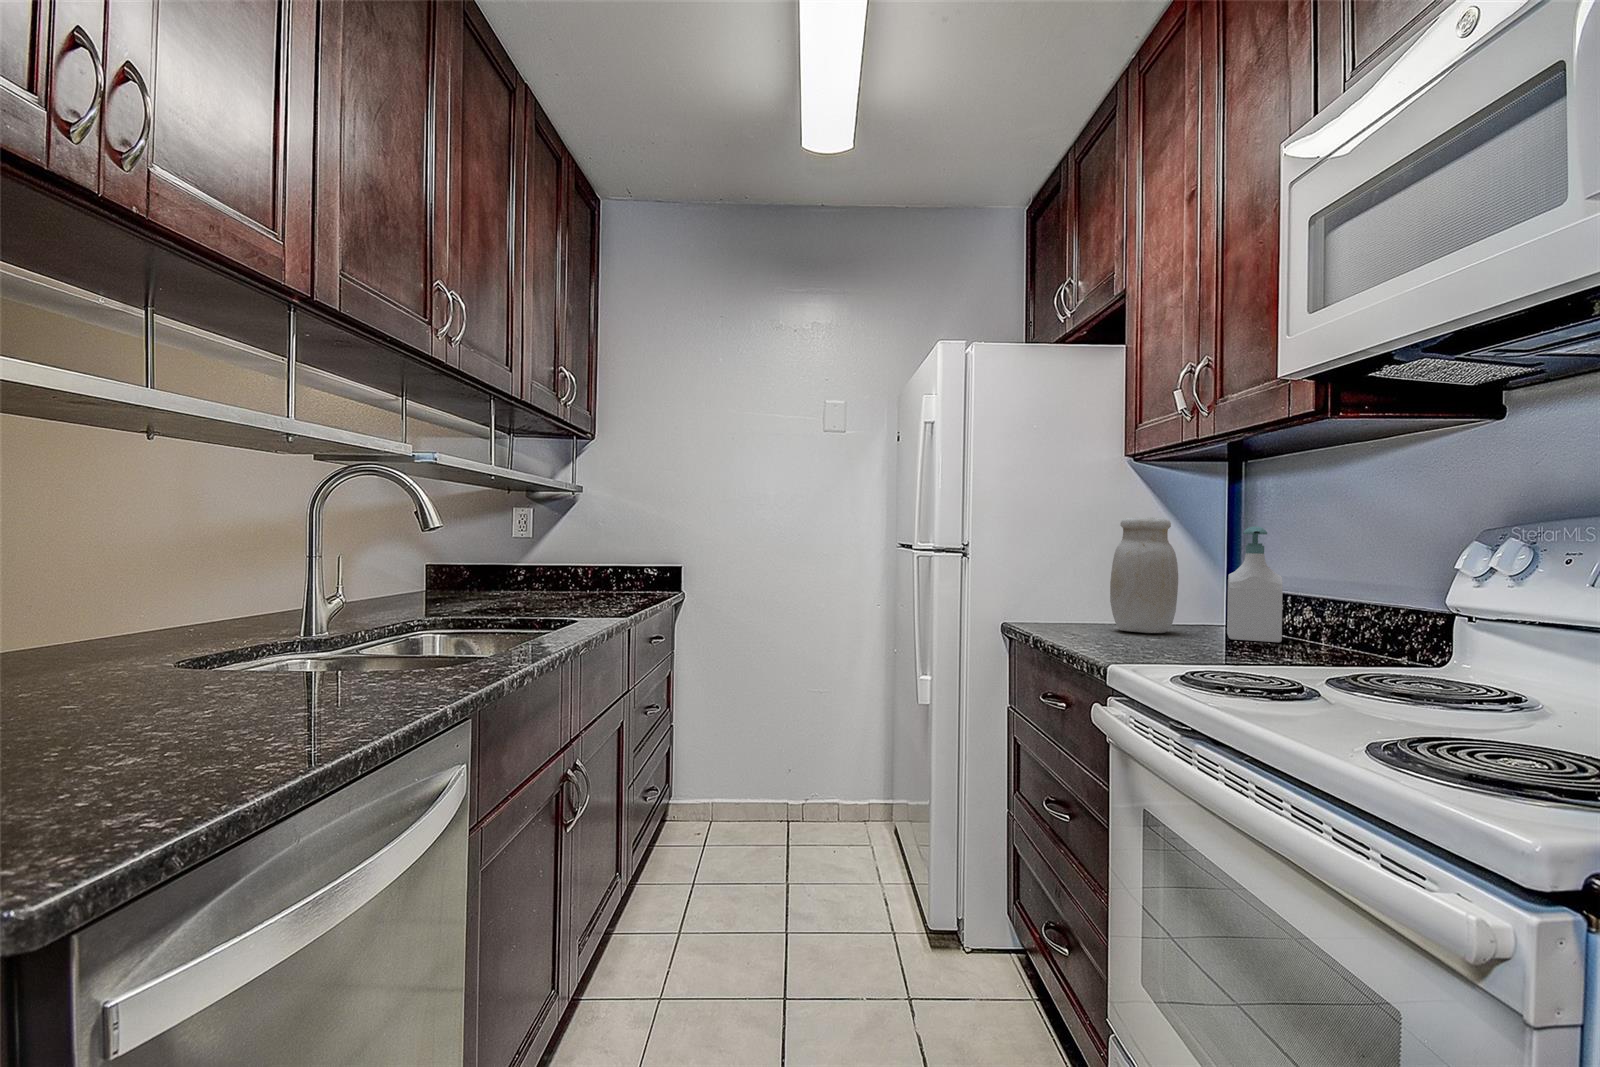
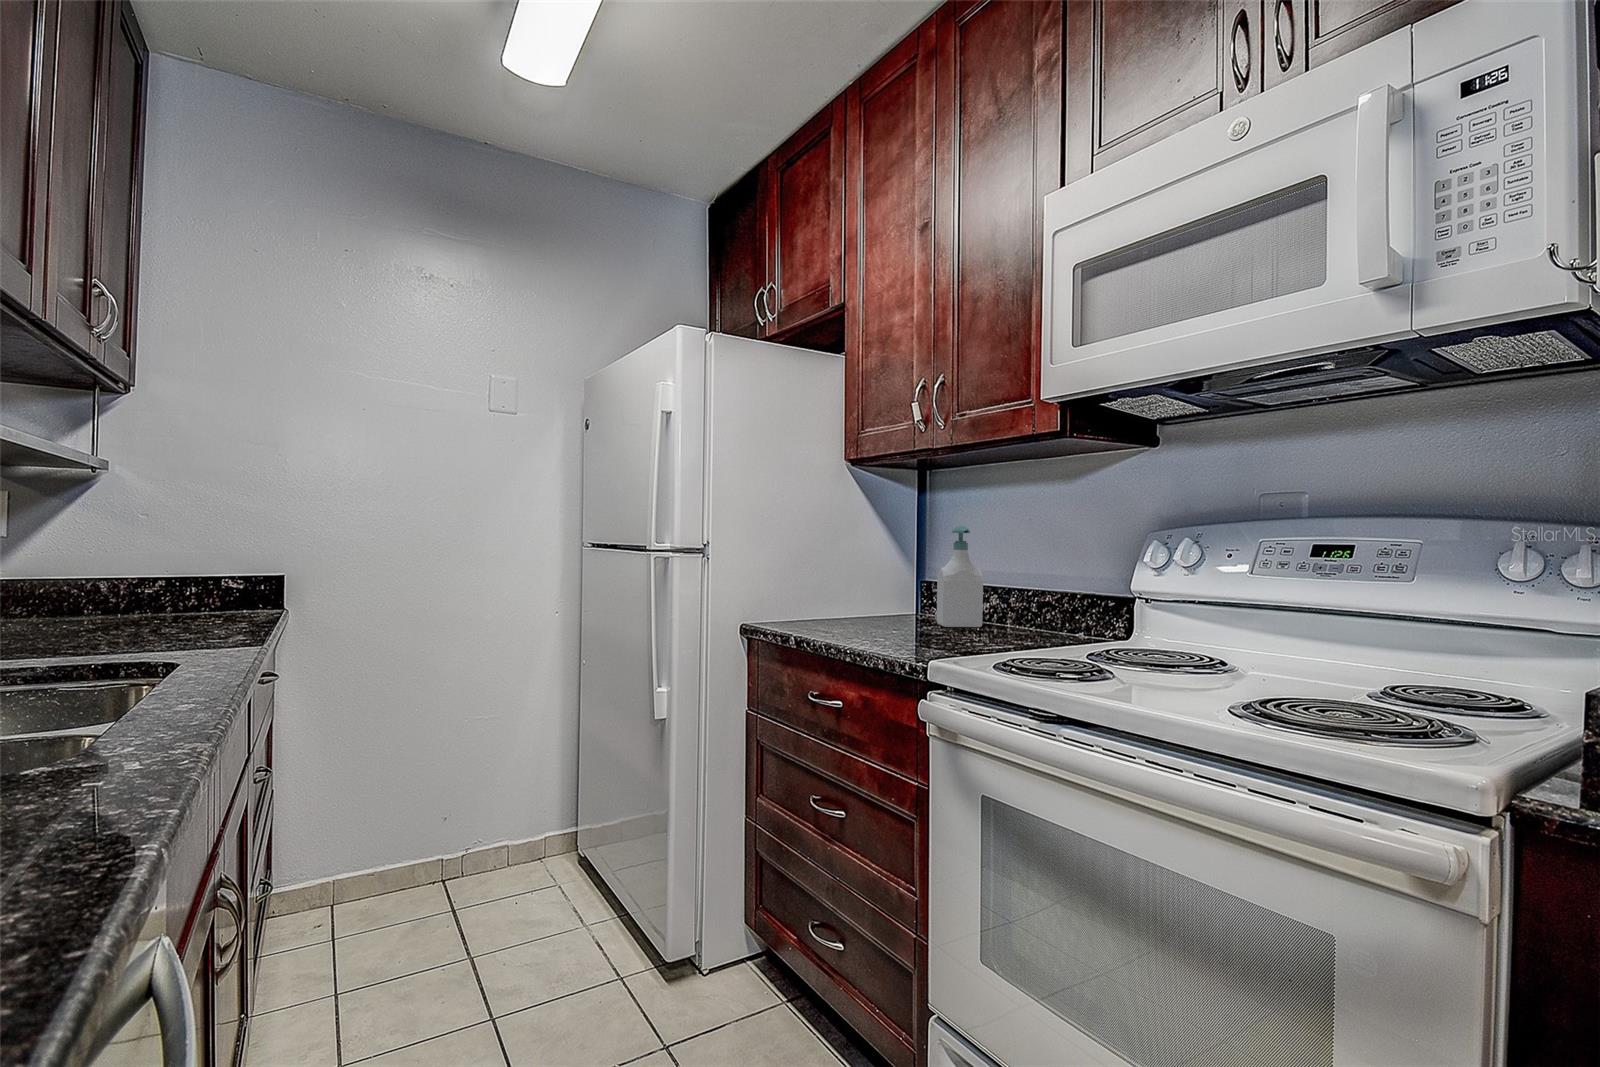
jar: present [1110,517,1178,633] -> none [840,517,899,626]

